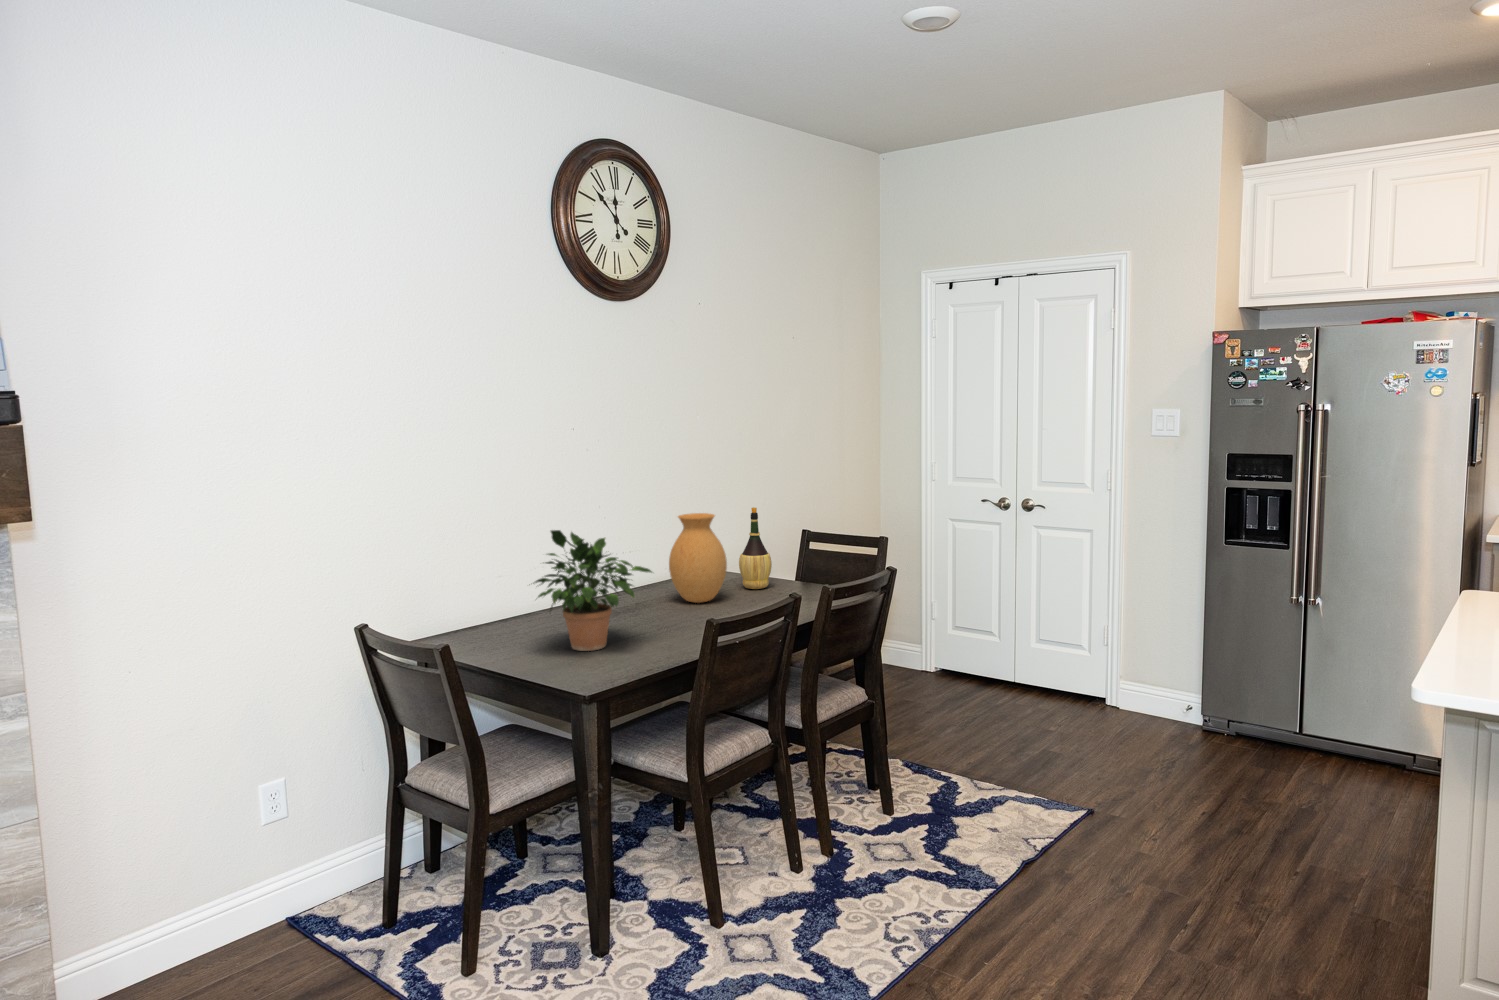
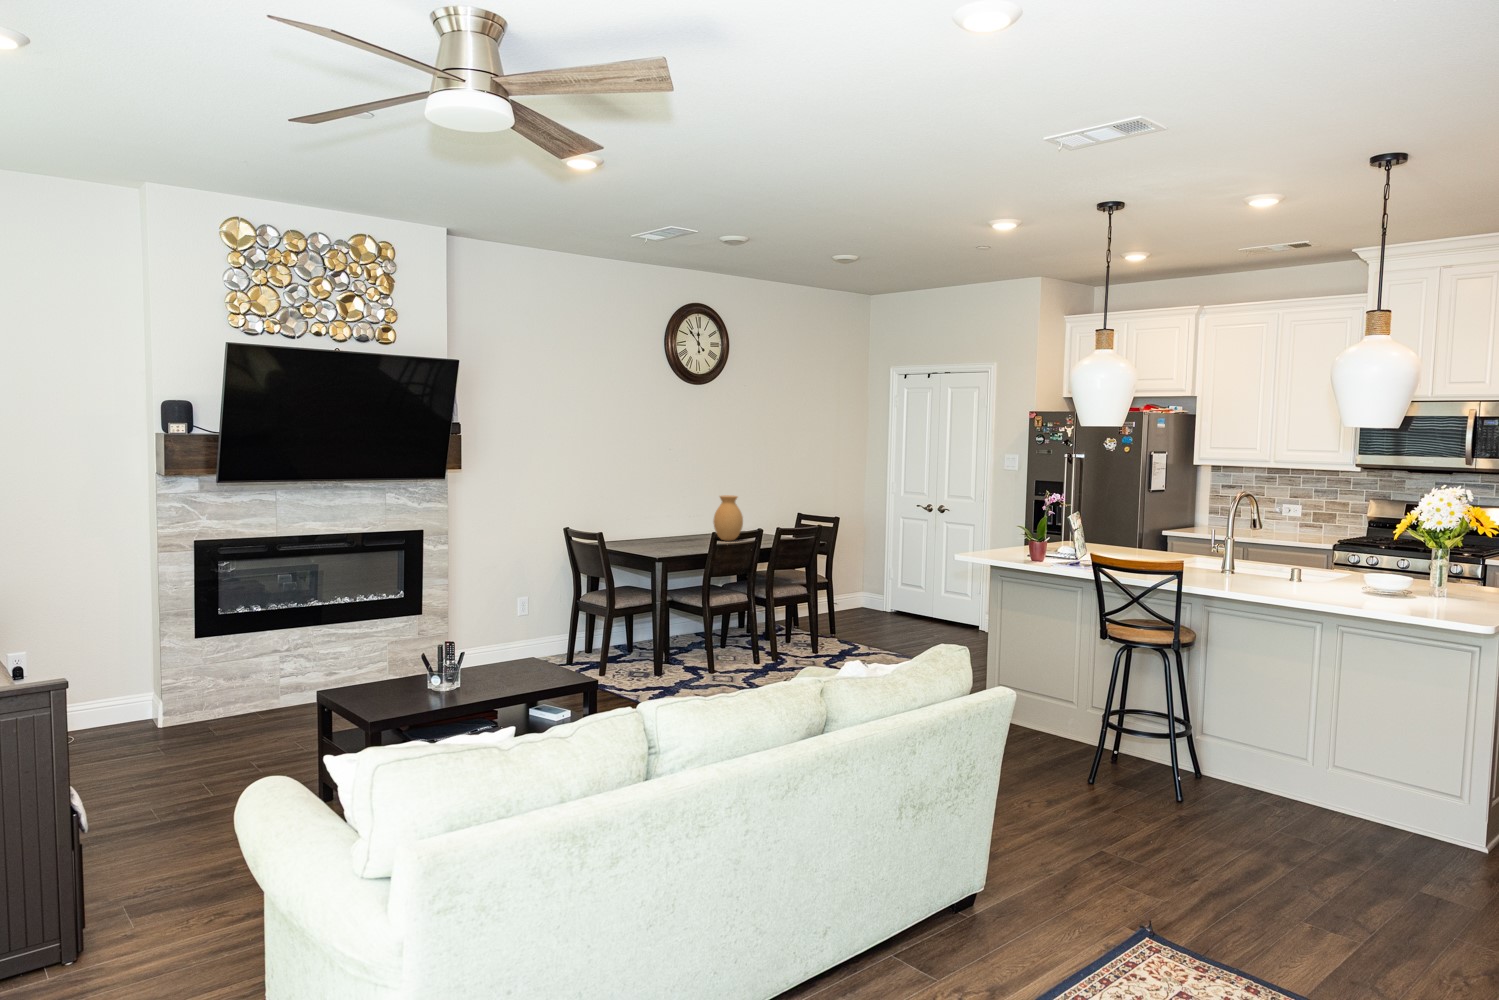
wine bottle: present [739,507,772,589] -> none [753,495,770,538]
potted plant: present [533,530,652,651] -> none [638,493,698,550]

